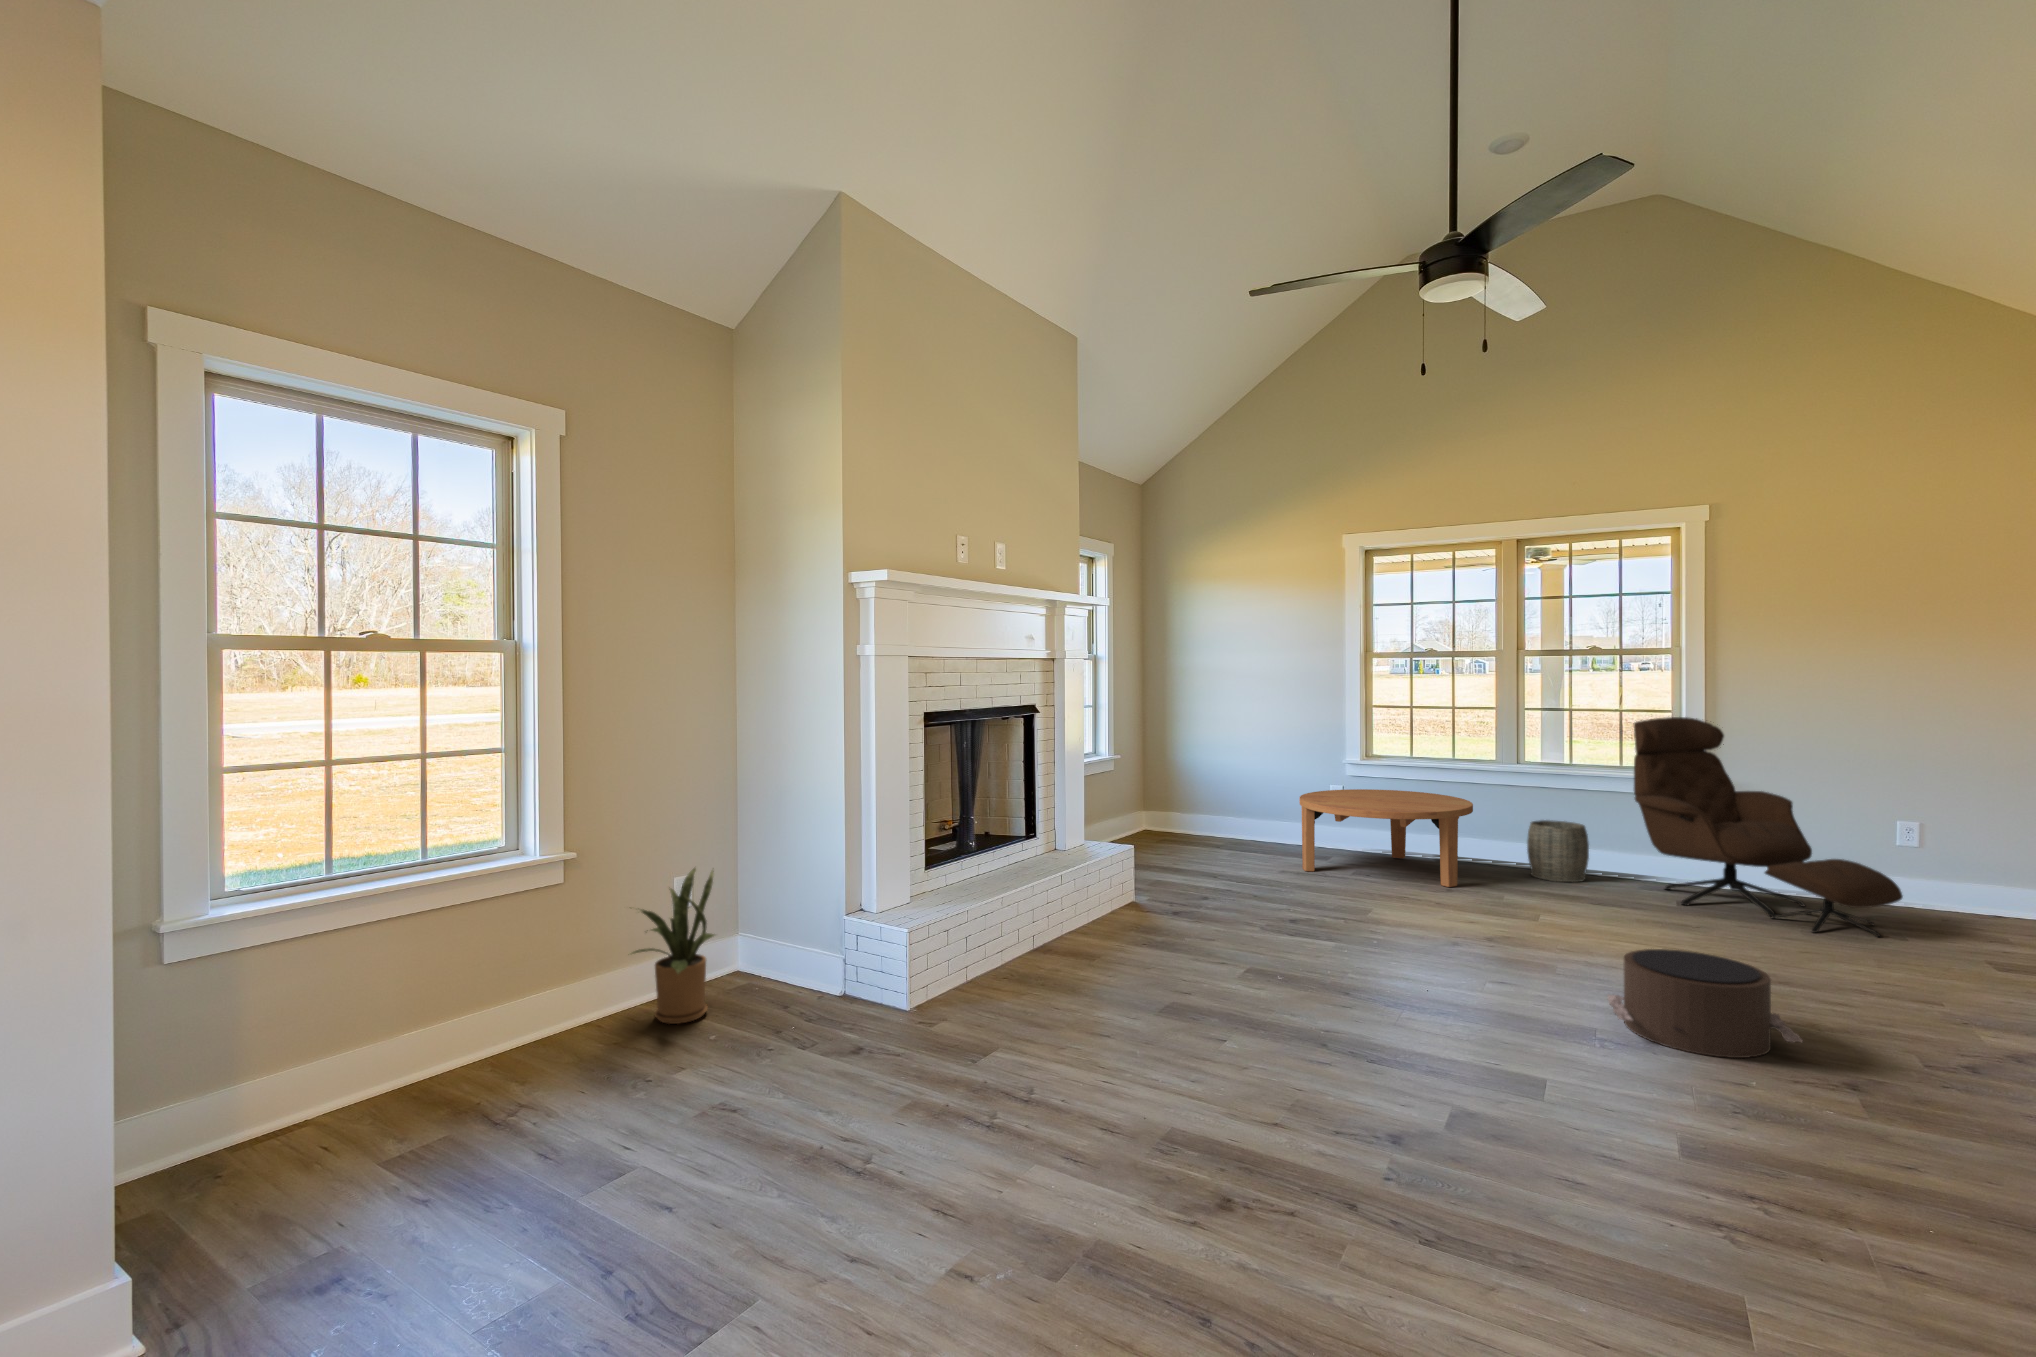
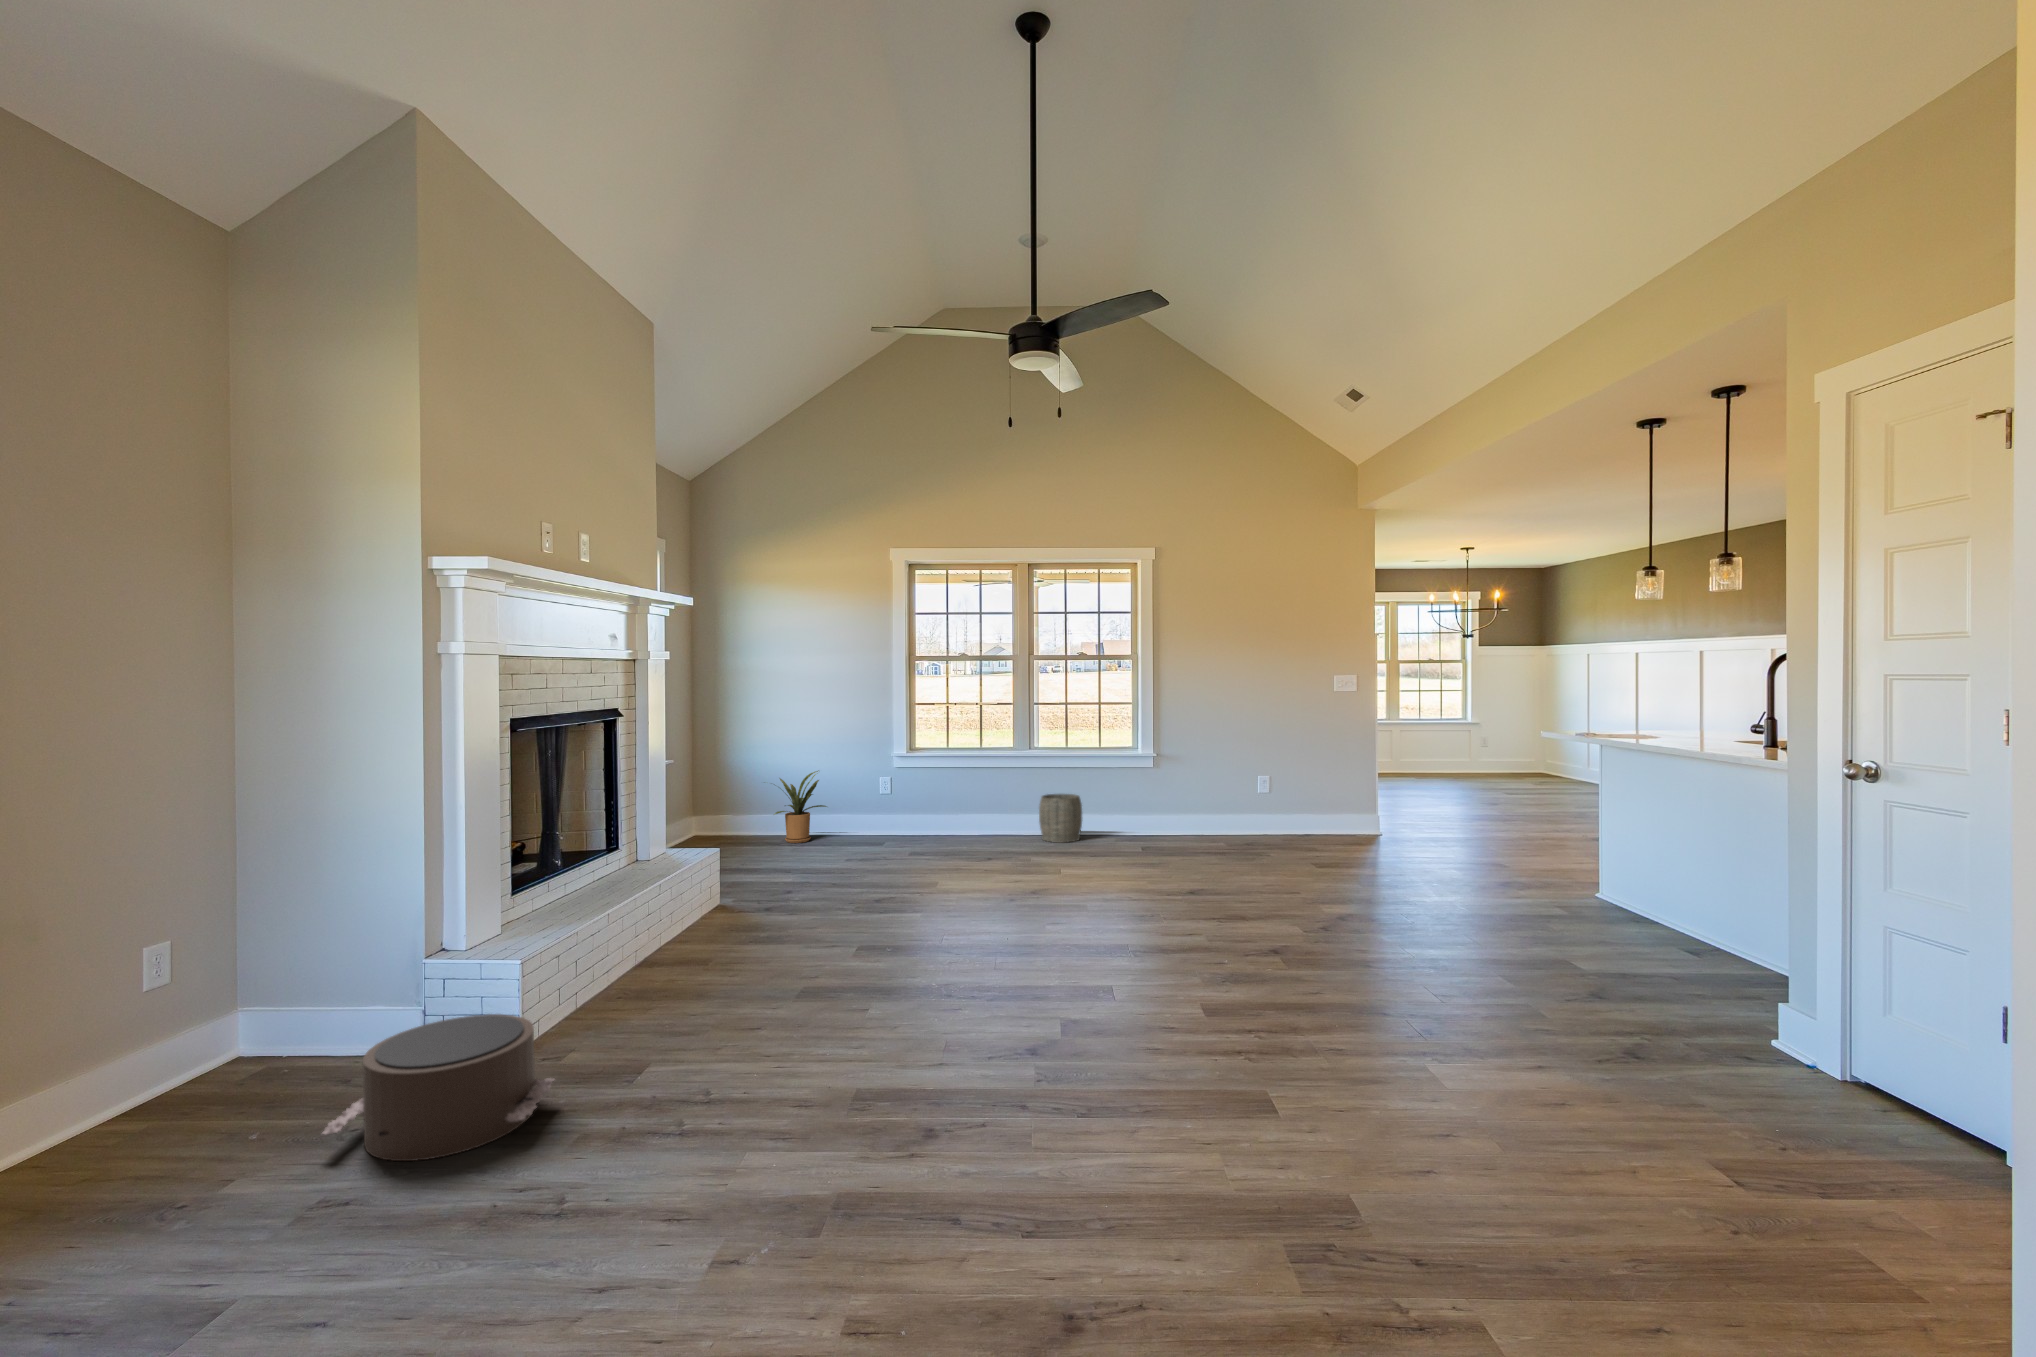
lounge chair: present [1633,717,1903,937] -> none [1113,707,1272,858]
coffee table: present [1299,789,1473,887] -> none [859,778,1002,857]
house plant: present [632,868,714,1024] -> present [774,771,827,843]
pouf: present [1608,949,1803,1058] -> present [323,1014,554,1161]

